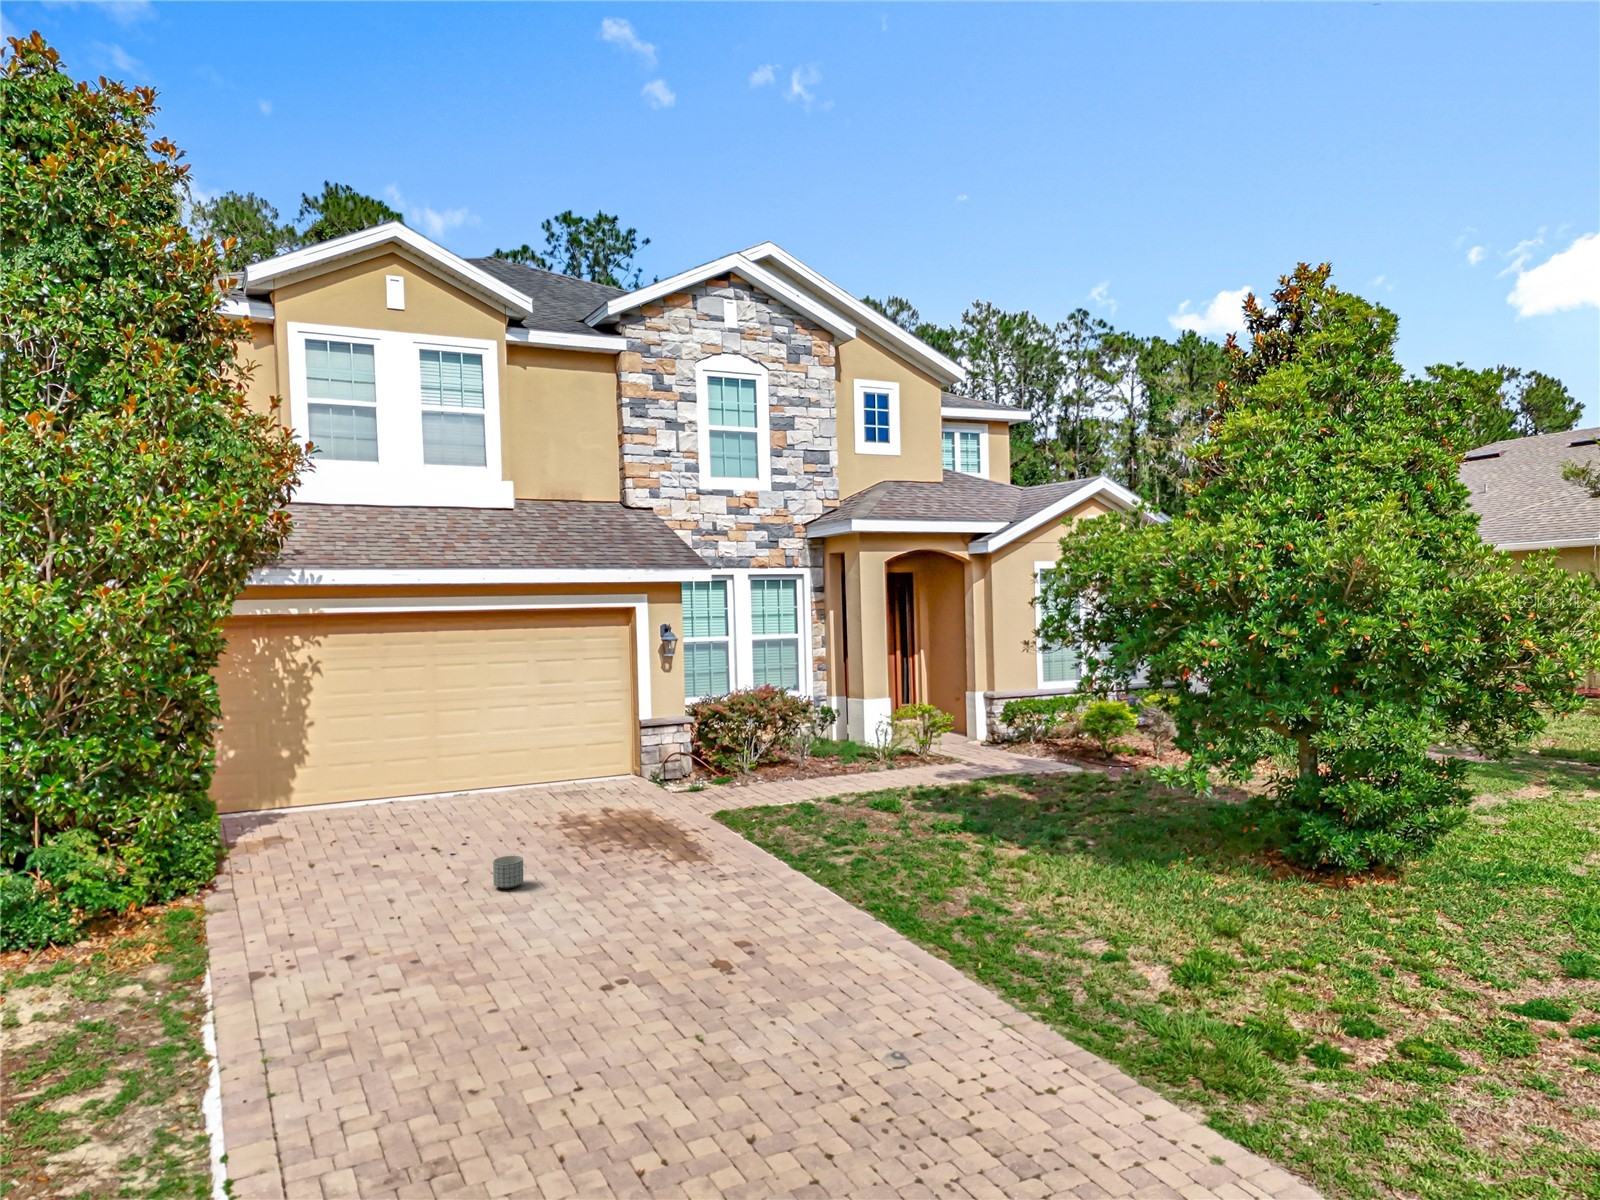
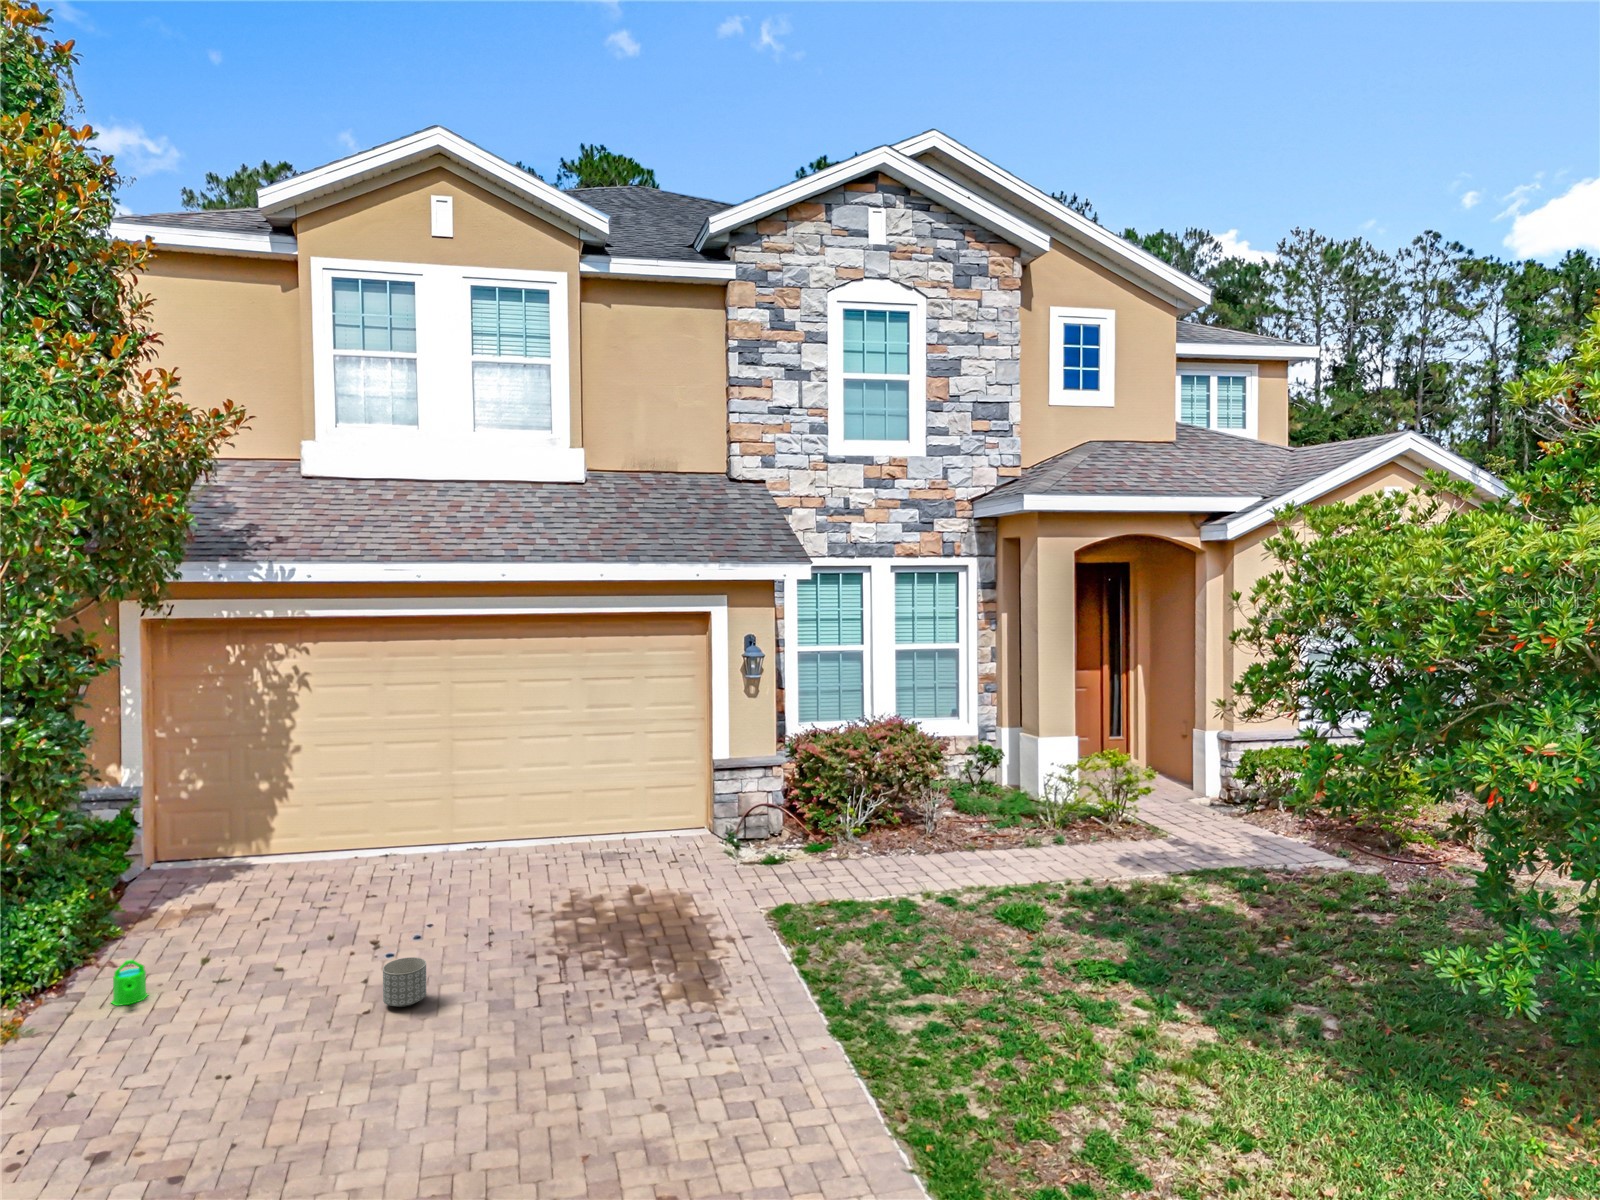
watering can: none [275,877,301,912] -> present [112,960,148,1006]

